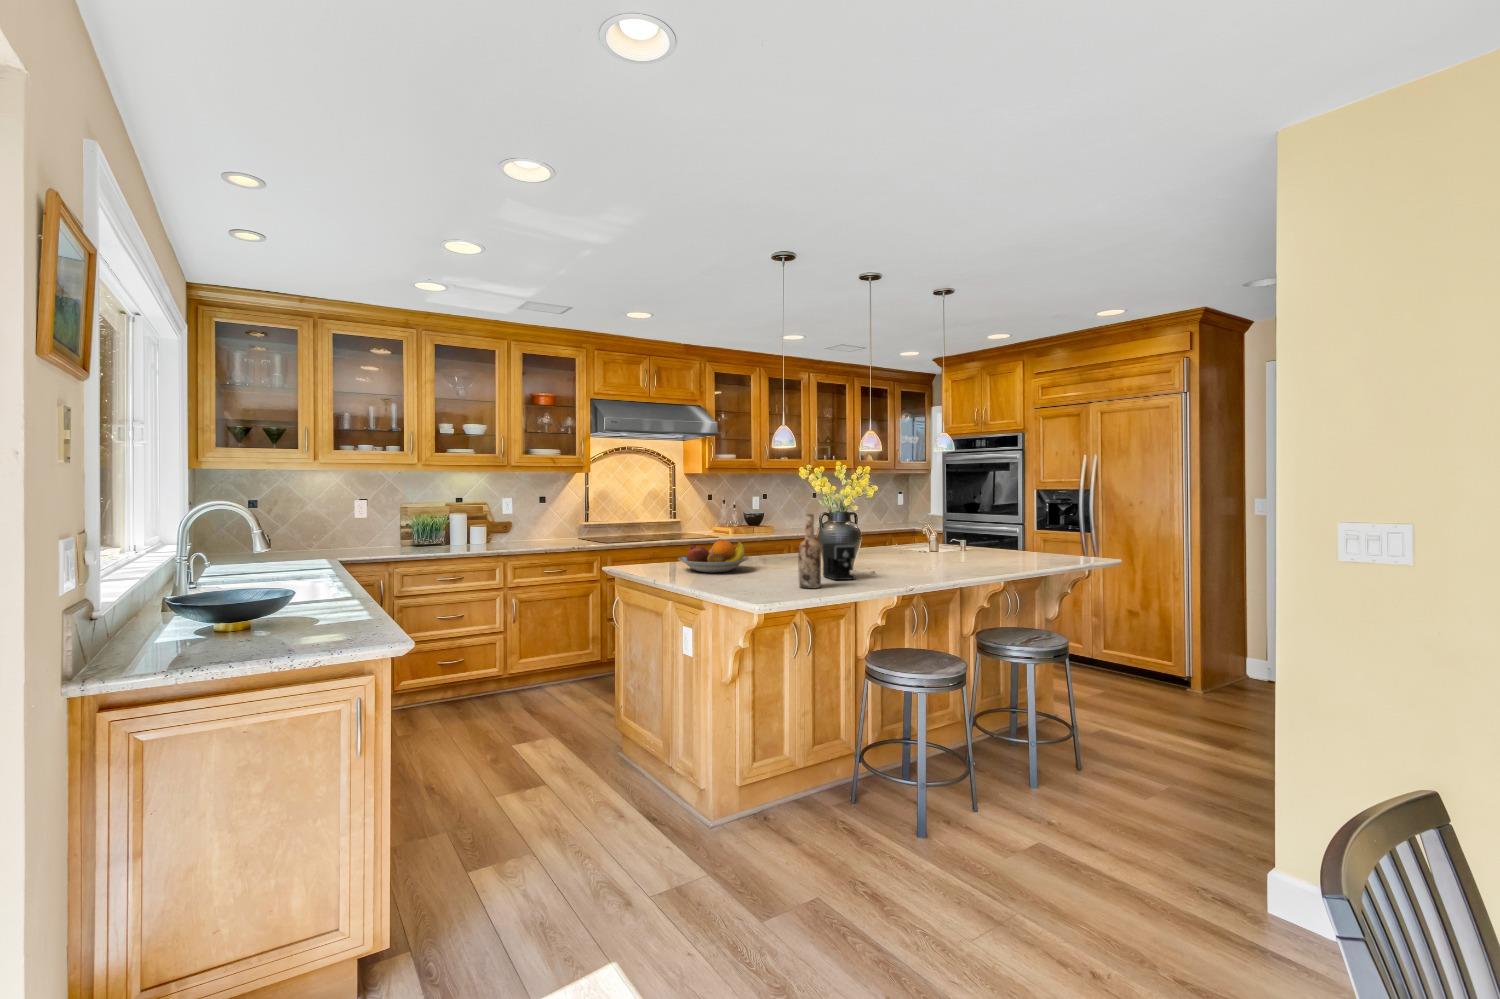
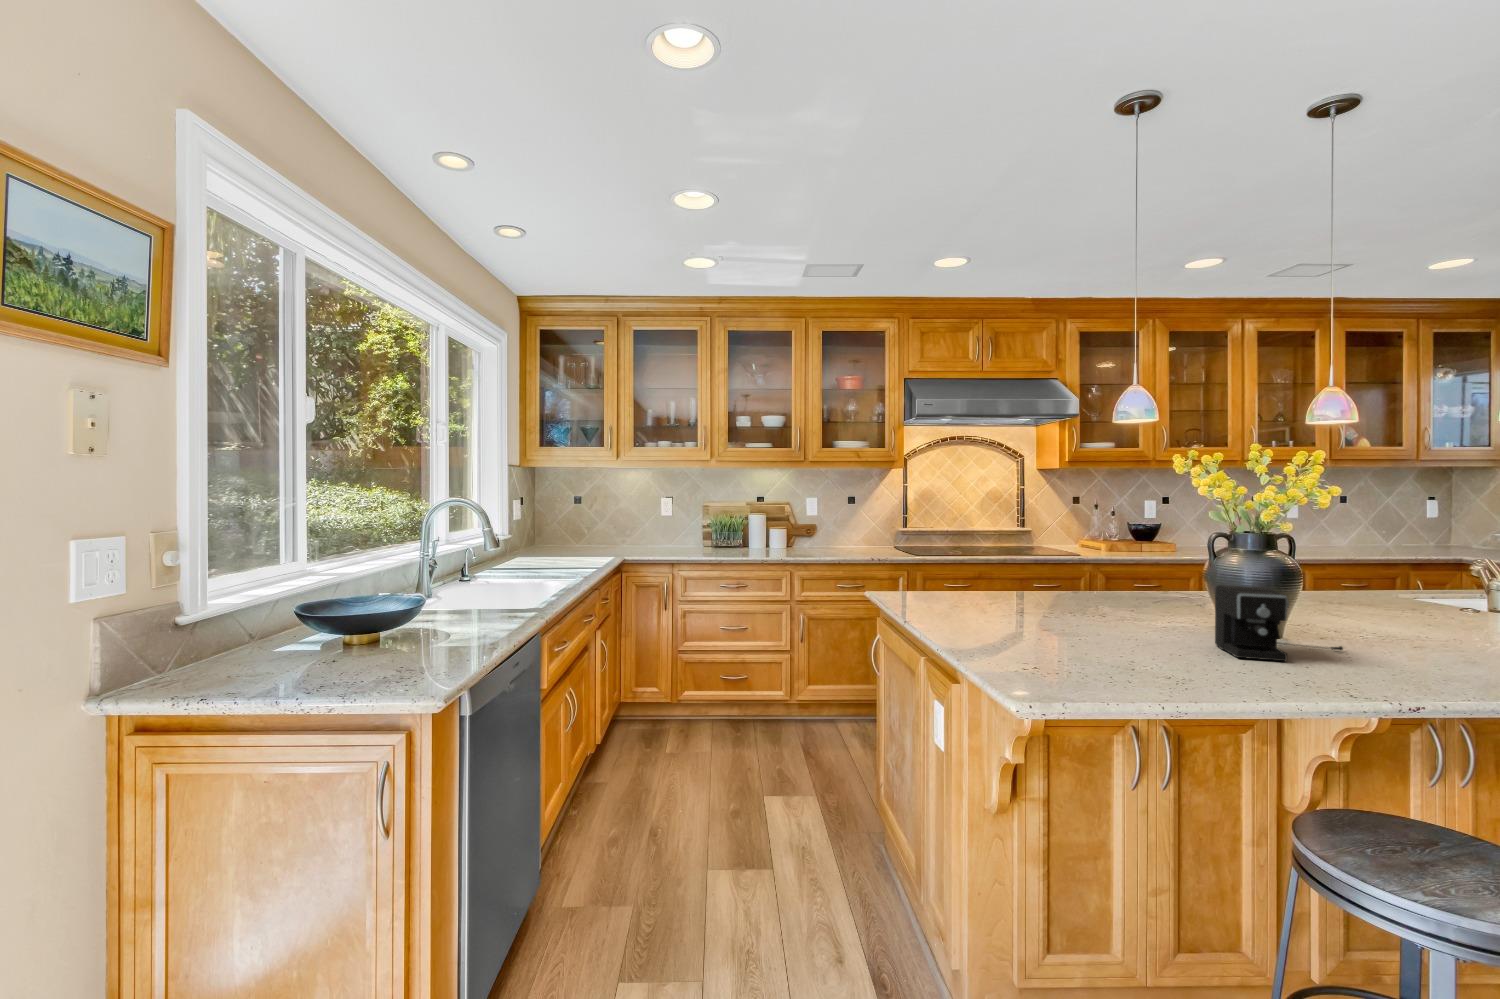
wine bottle: present [798,514,821,588] -> none [1148,533,1197,672]
fruit bowl: present [678,540,749,573] -> none [963,566,1079,615]

